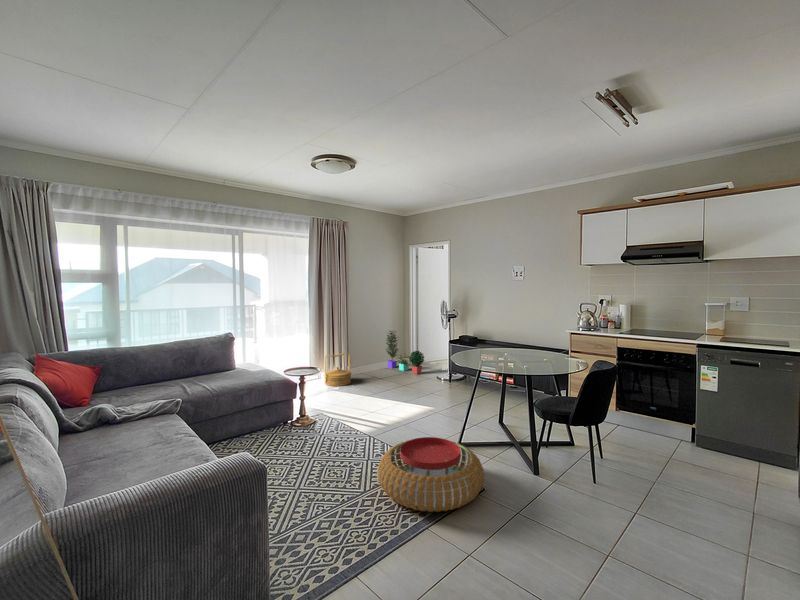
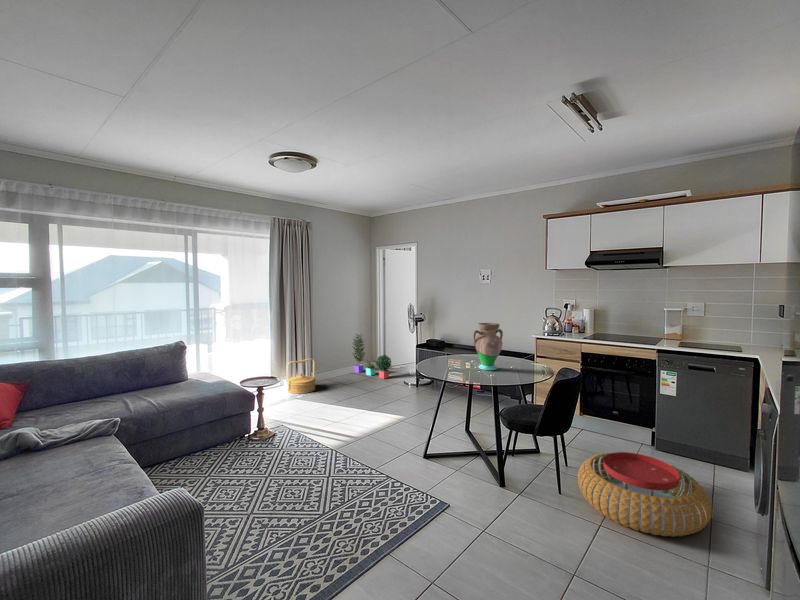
vase: none [507,316,536,362] -> present [473,323,503,371]
pouf: present [378,437,484,512] -> present [578,452,712,537]

